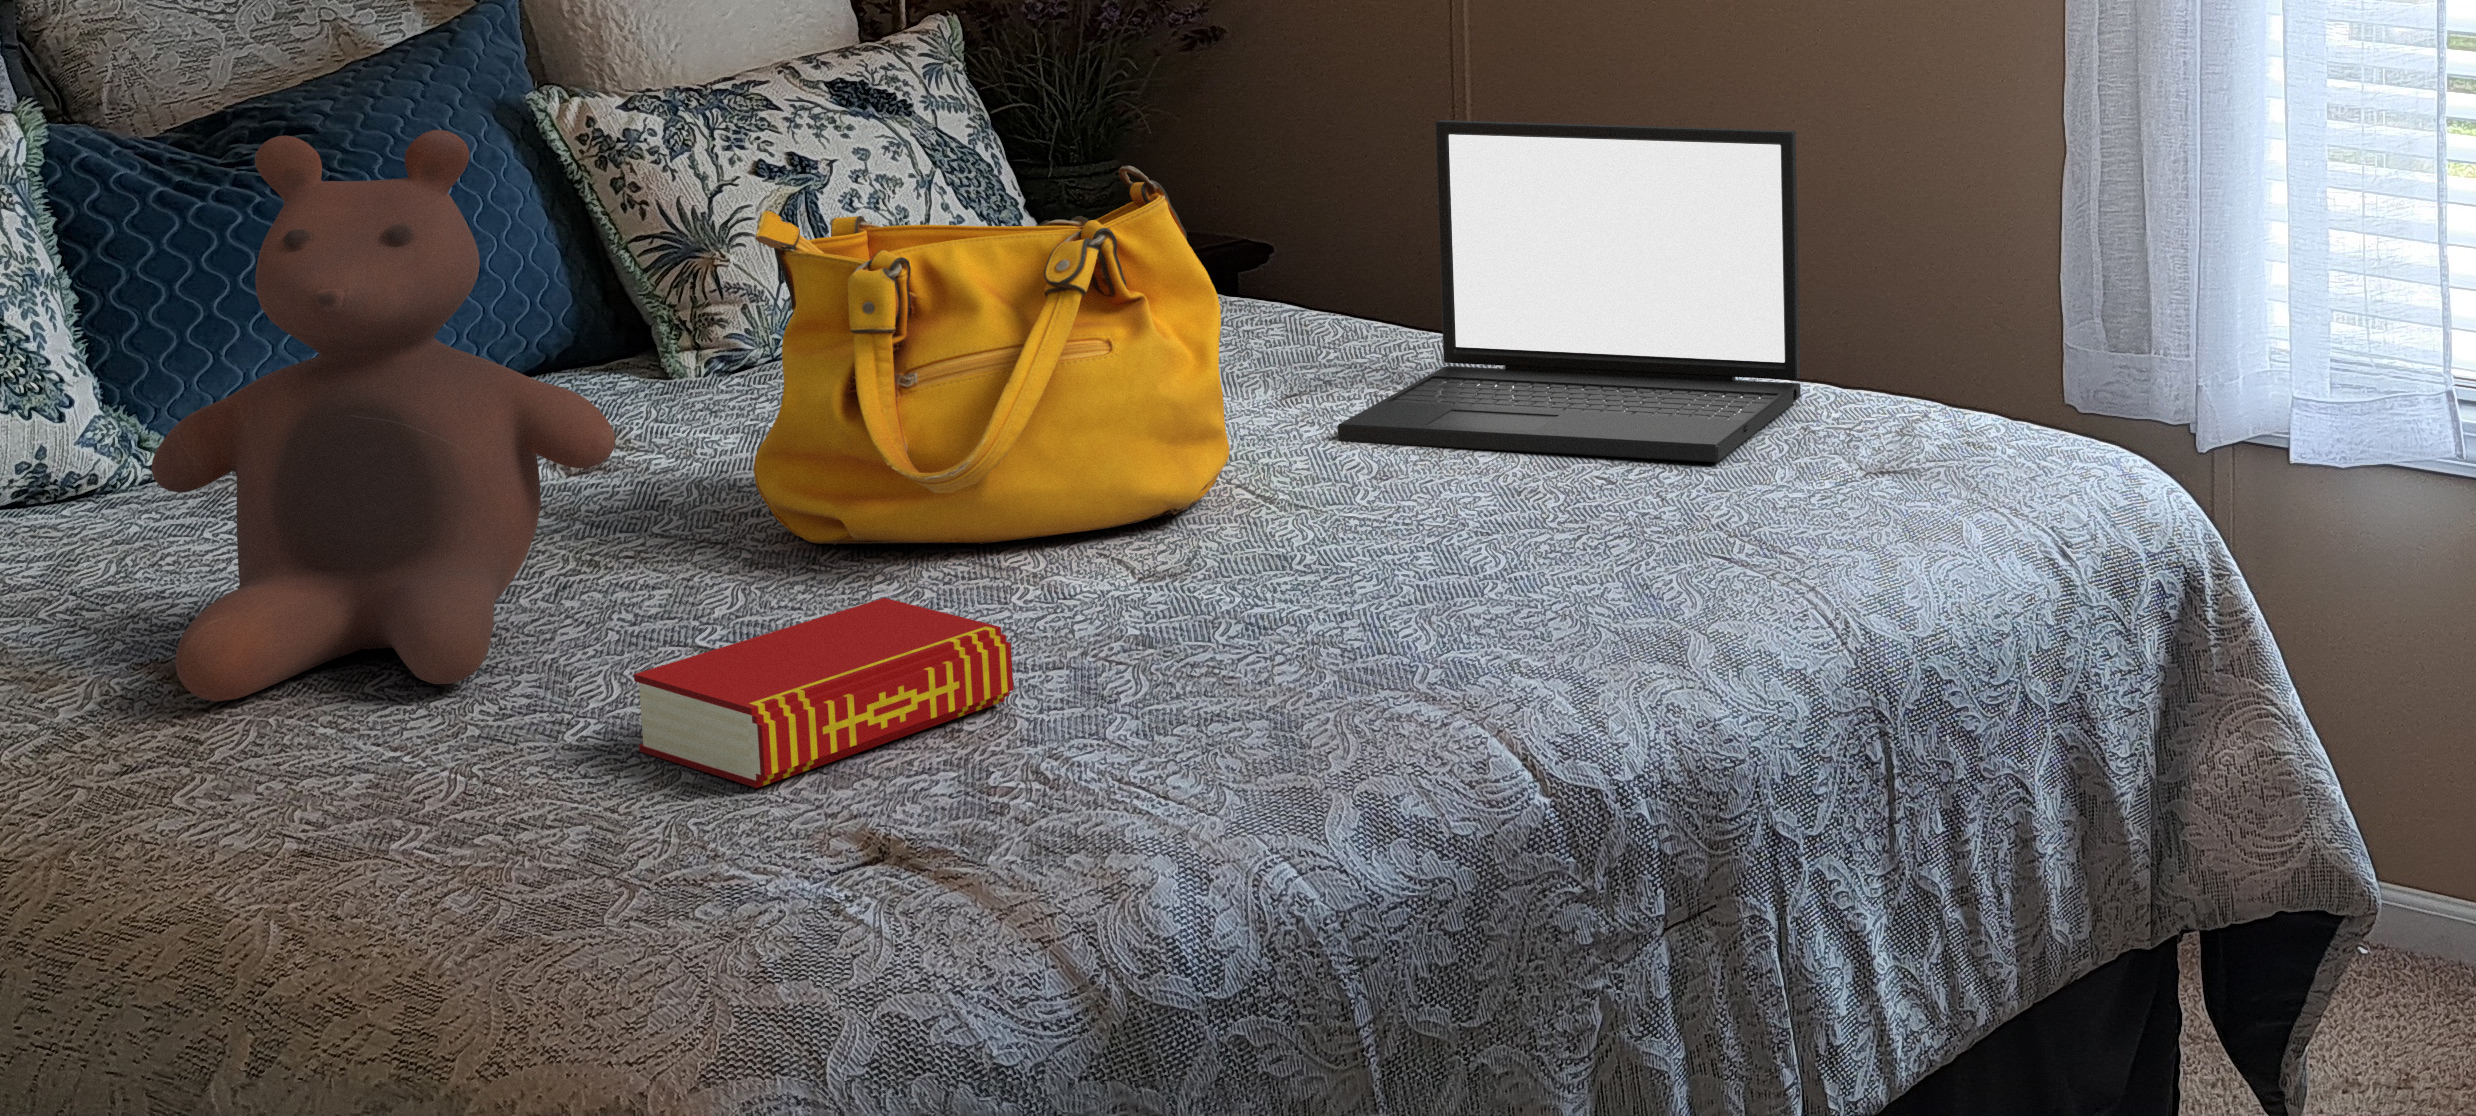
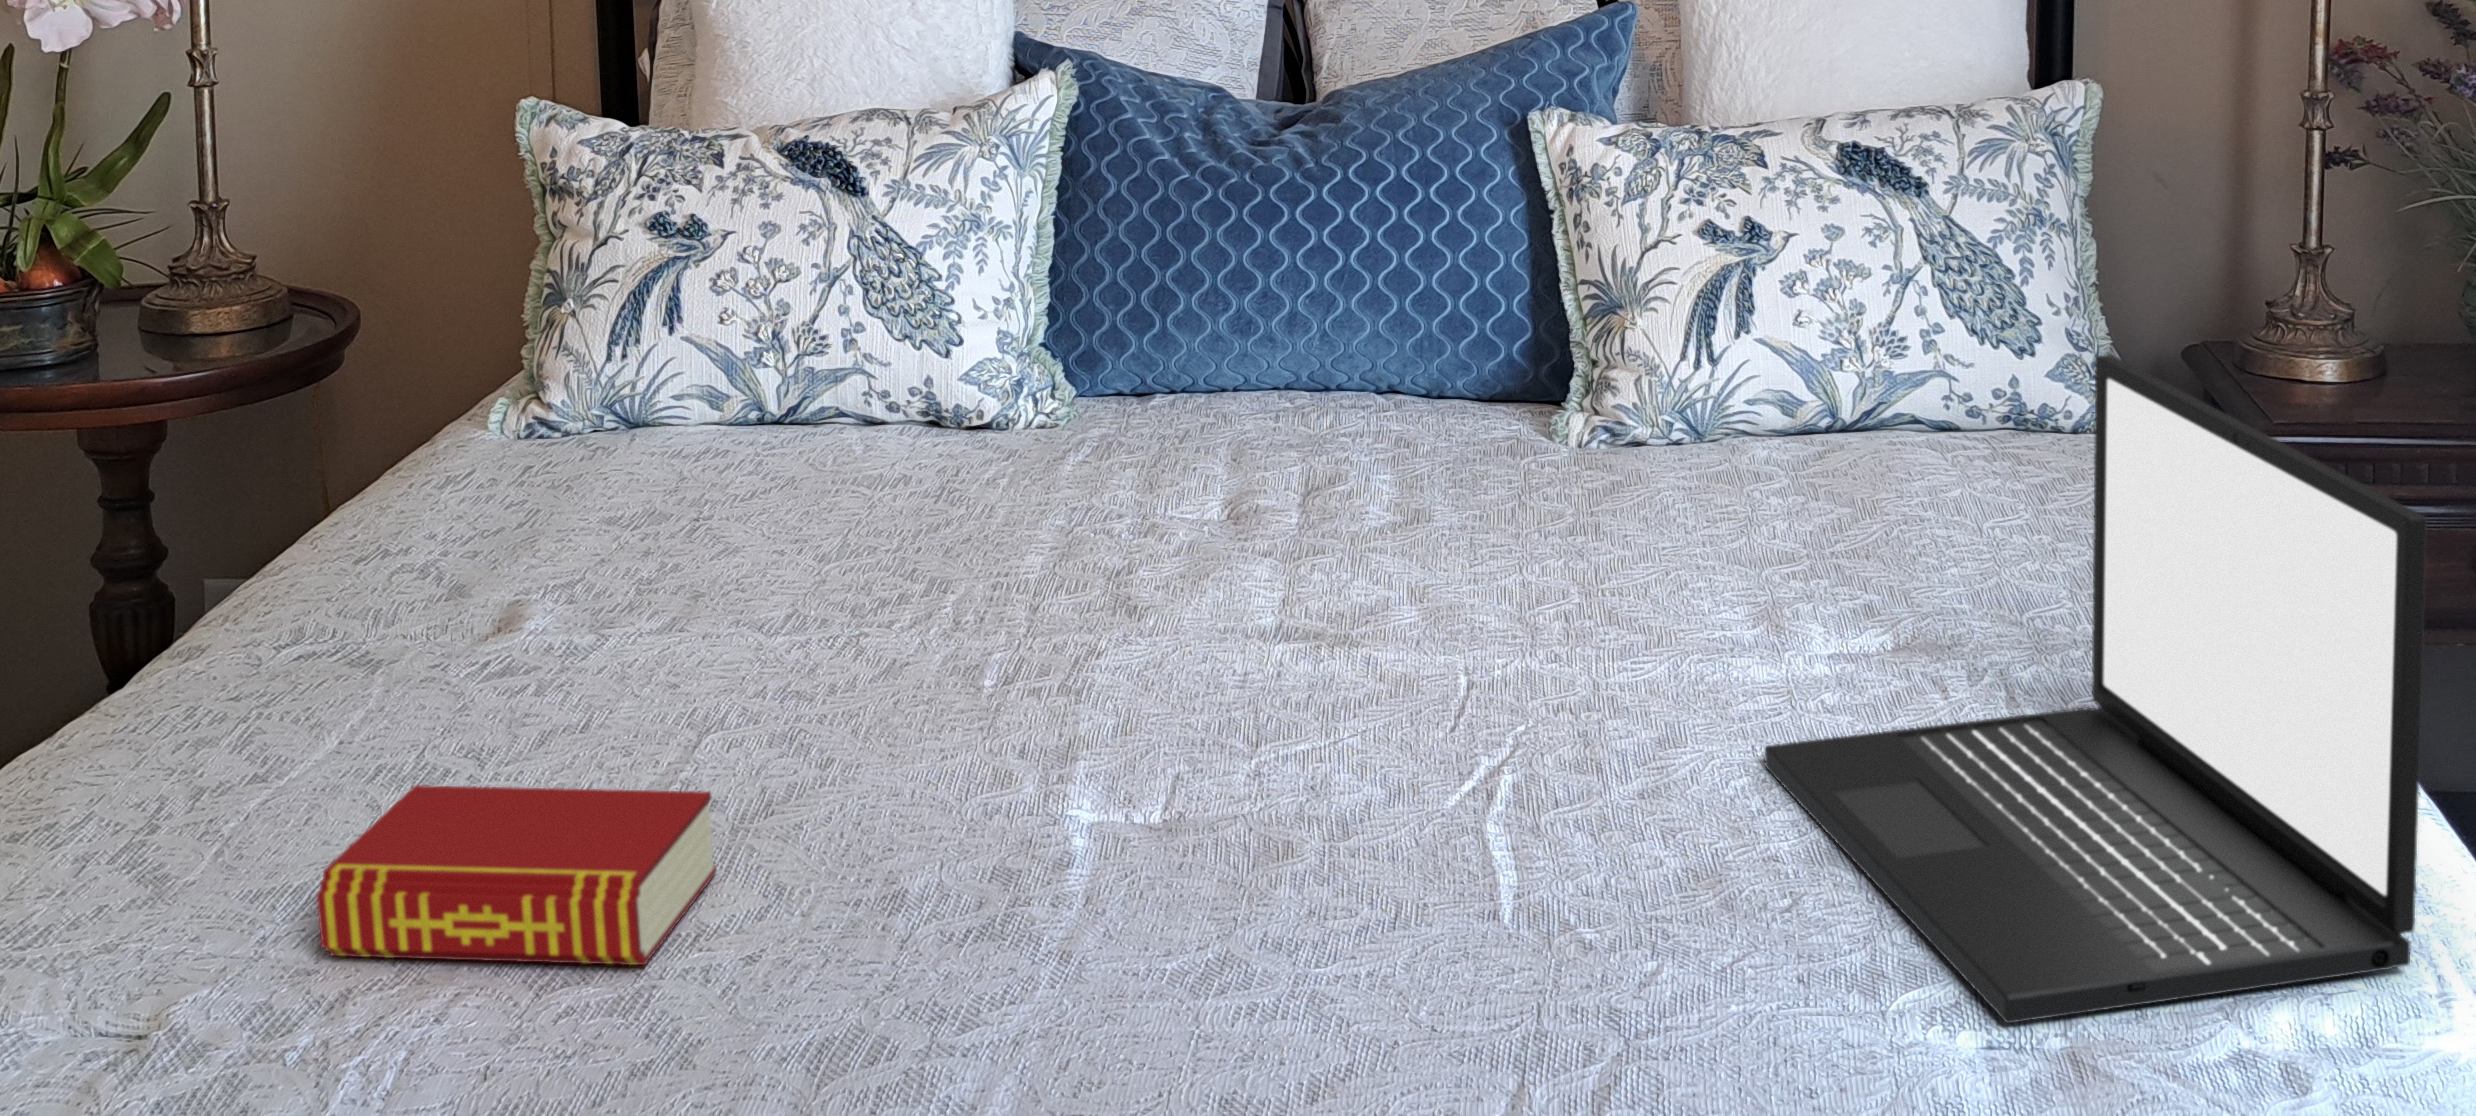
stuffed bear: present [151,130,615,701] -> none [428,155,805,724]
handbag: present [754,165,1230,545] -> none [1007,308,1519,798]

